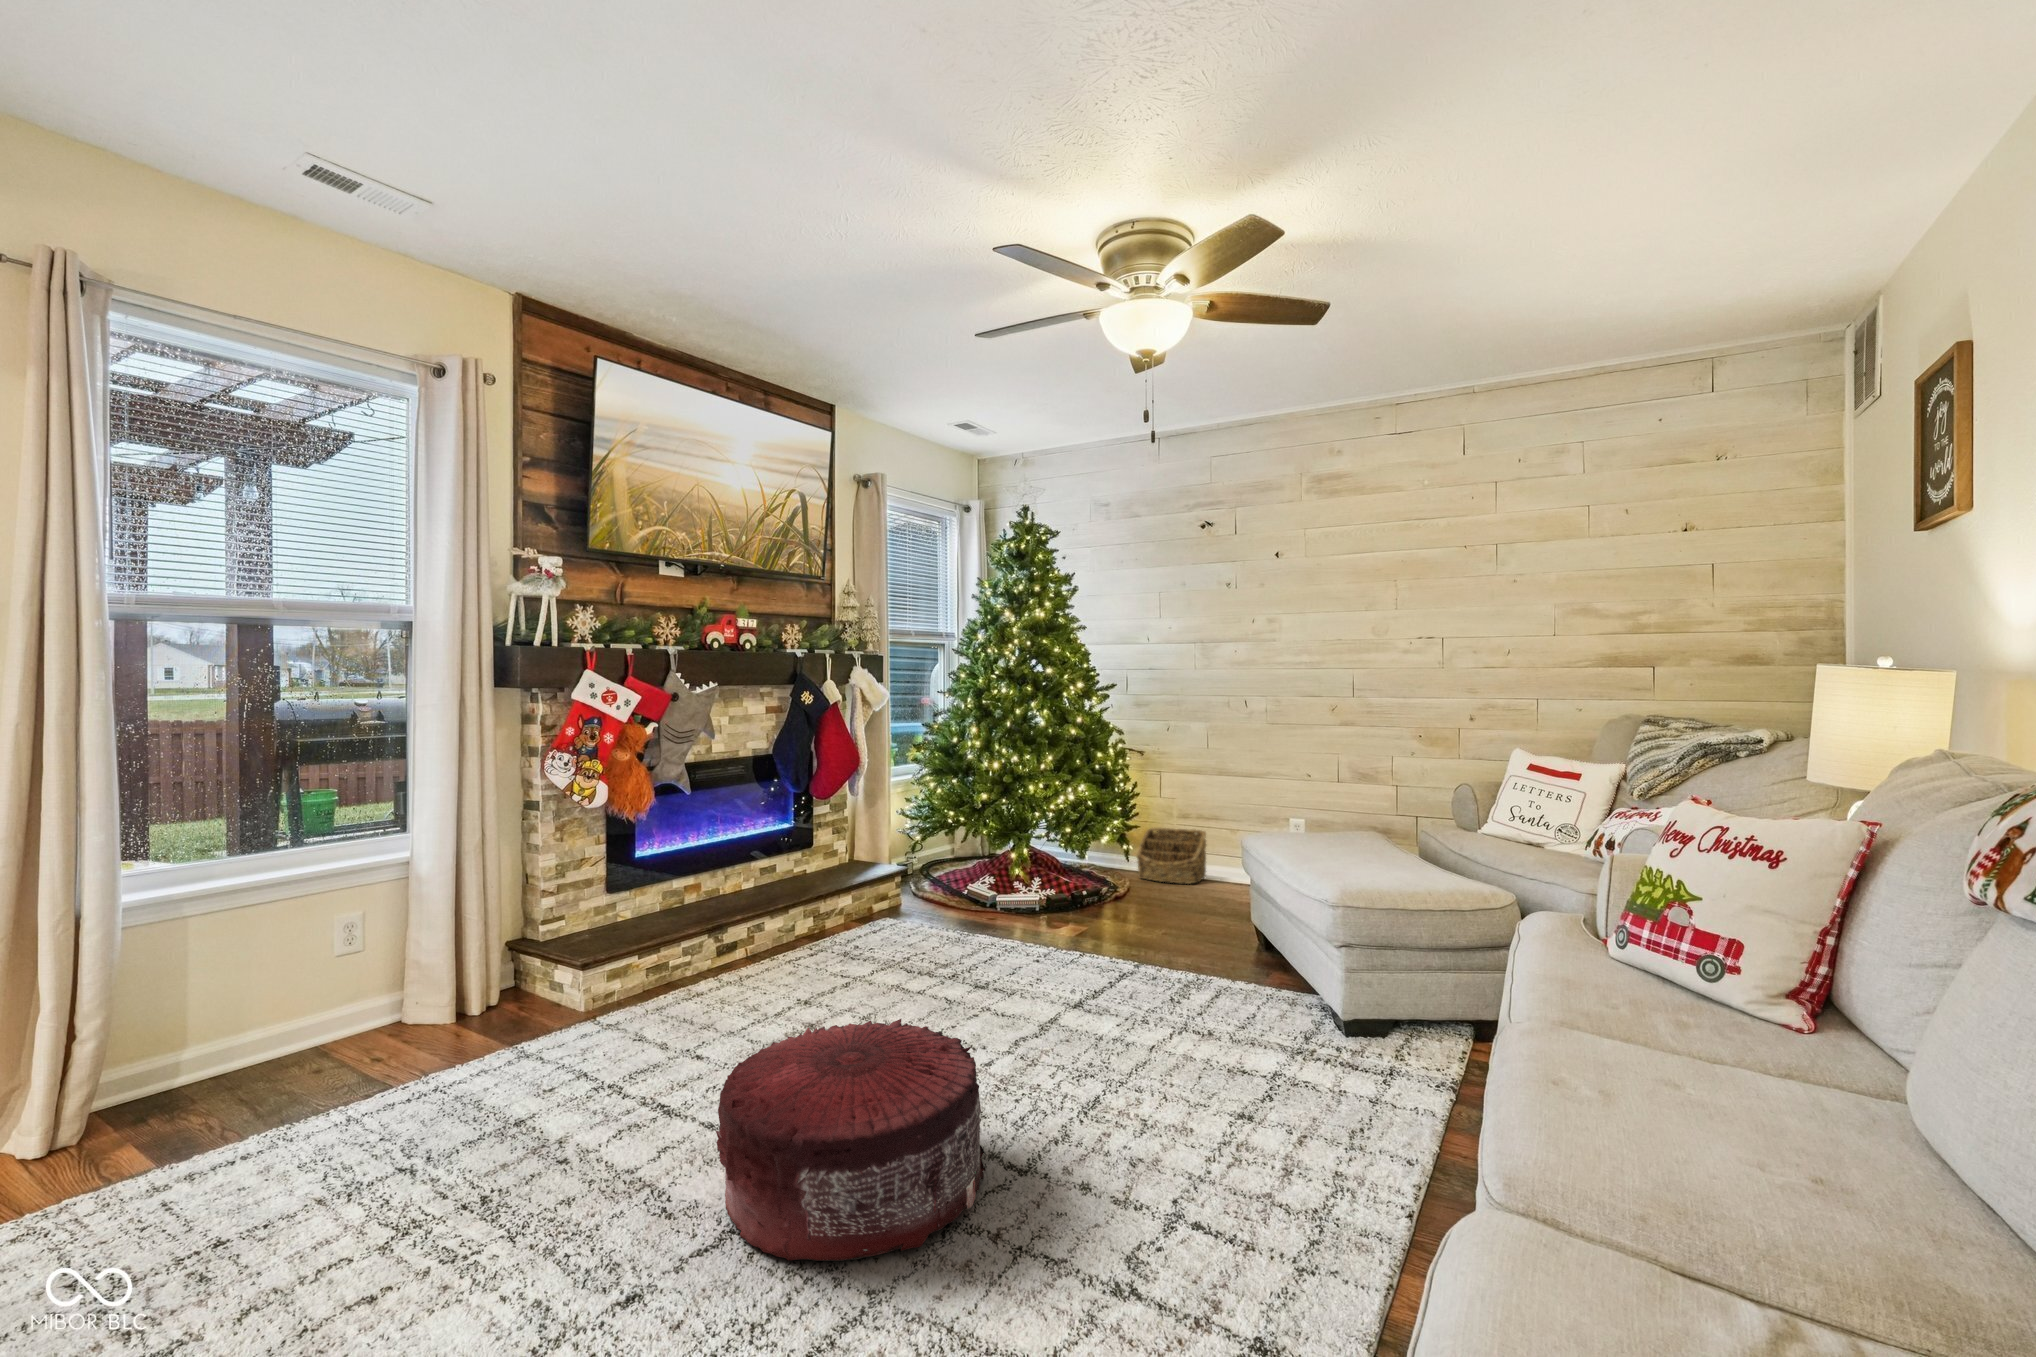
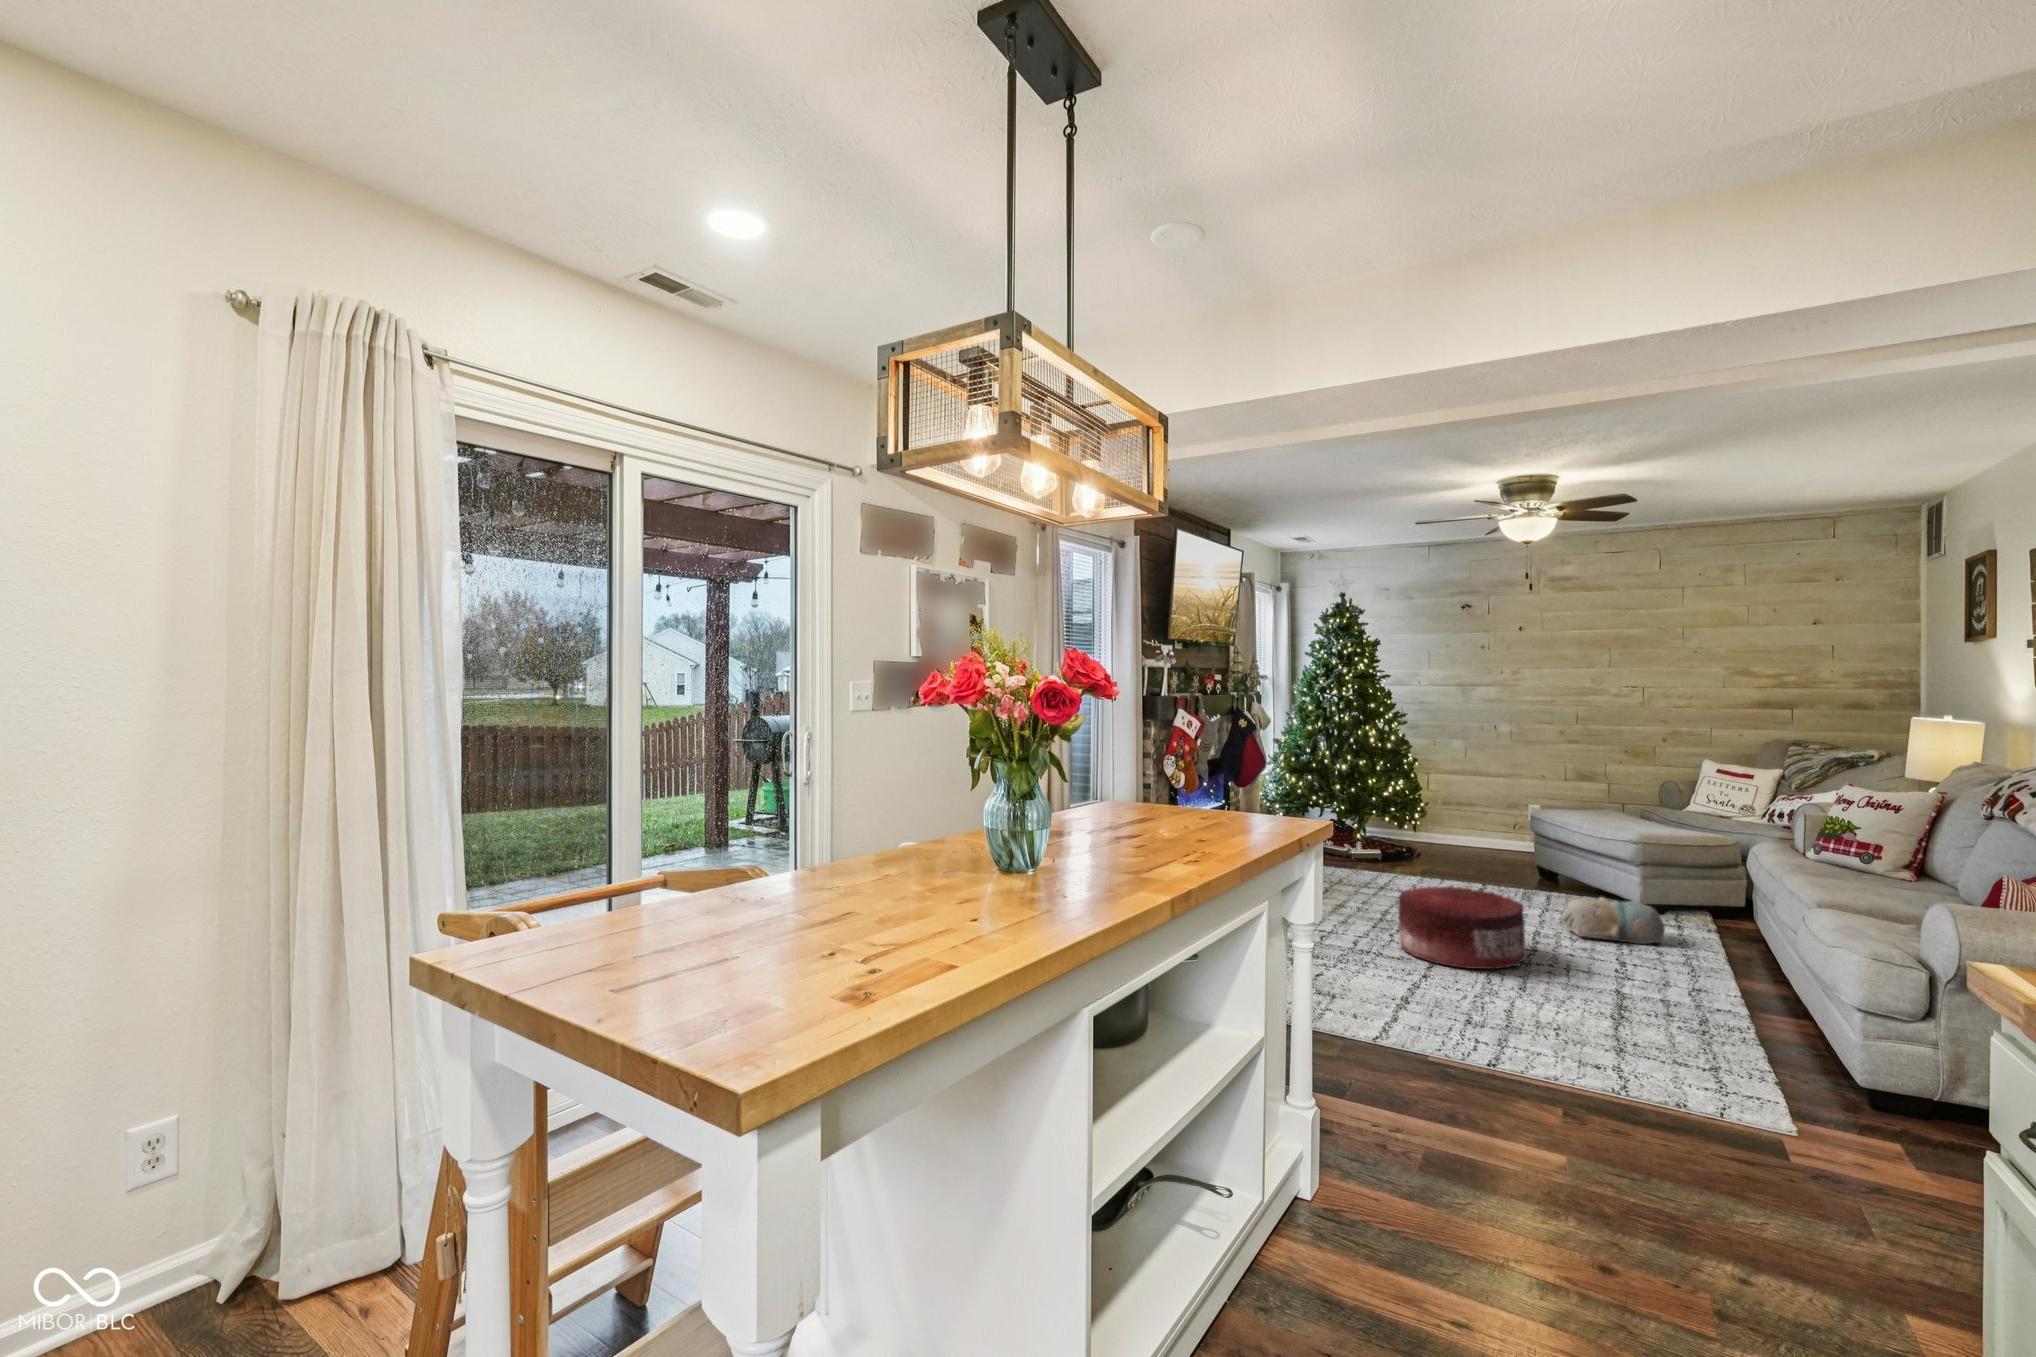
basket: present [1137,828,1206,884] -> none [1421,810,1470,847]
plush toy: none [1149,1025,1326,1136] -> present [1562,897,1665,944]

